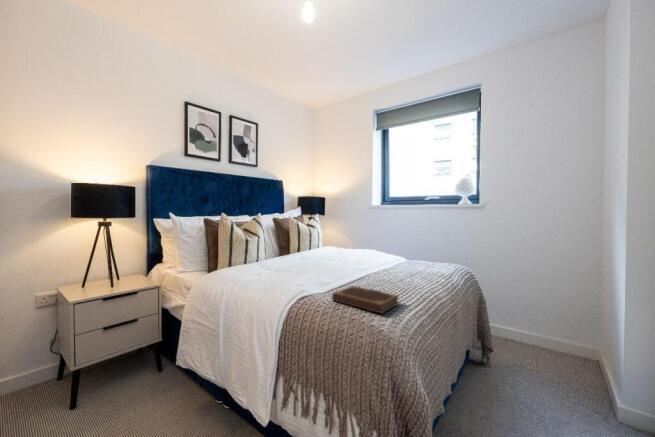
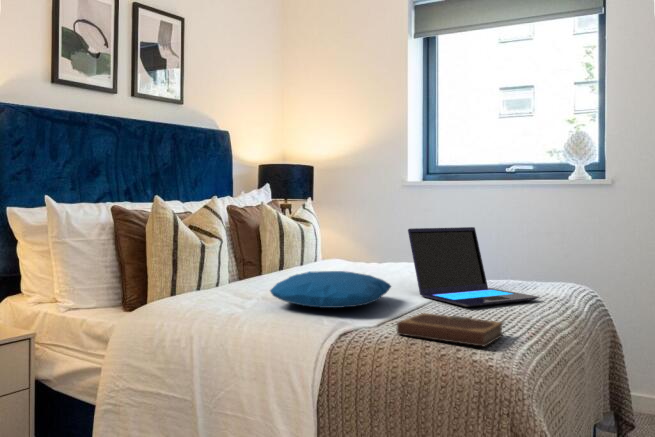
laptop: none [358,232,433,280] -> present [408,227,539,307]
pillow: none [272,257,344,280] -> present [270,271,391,308]

